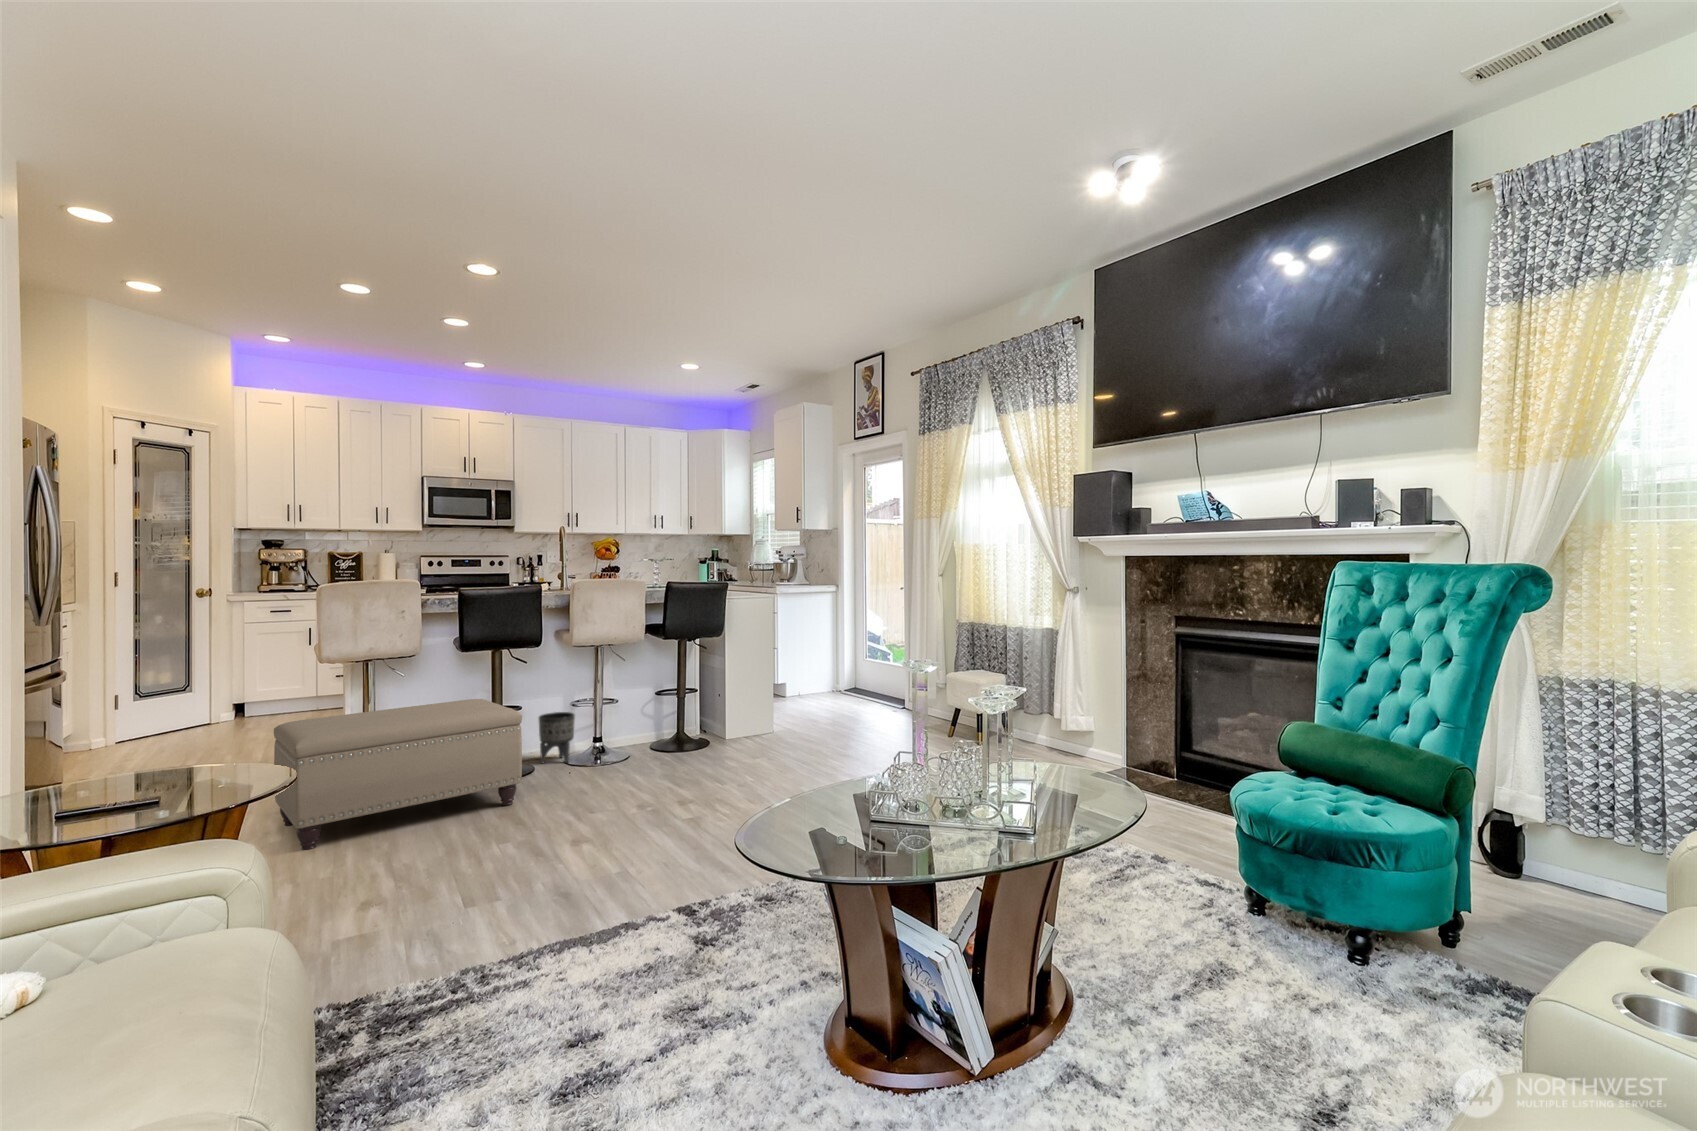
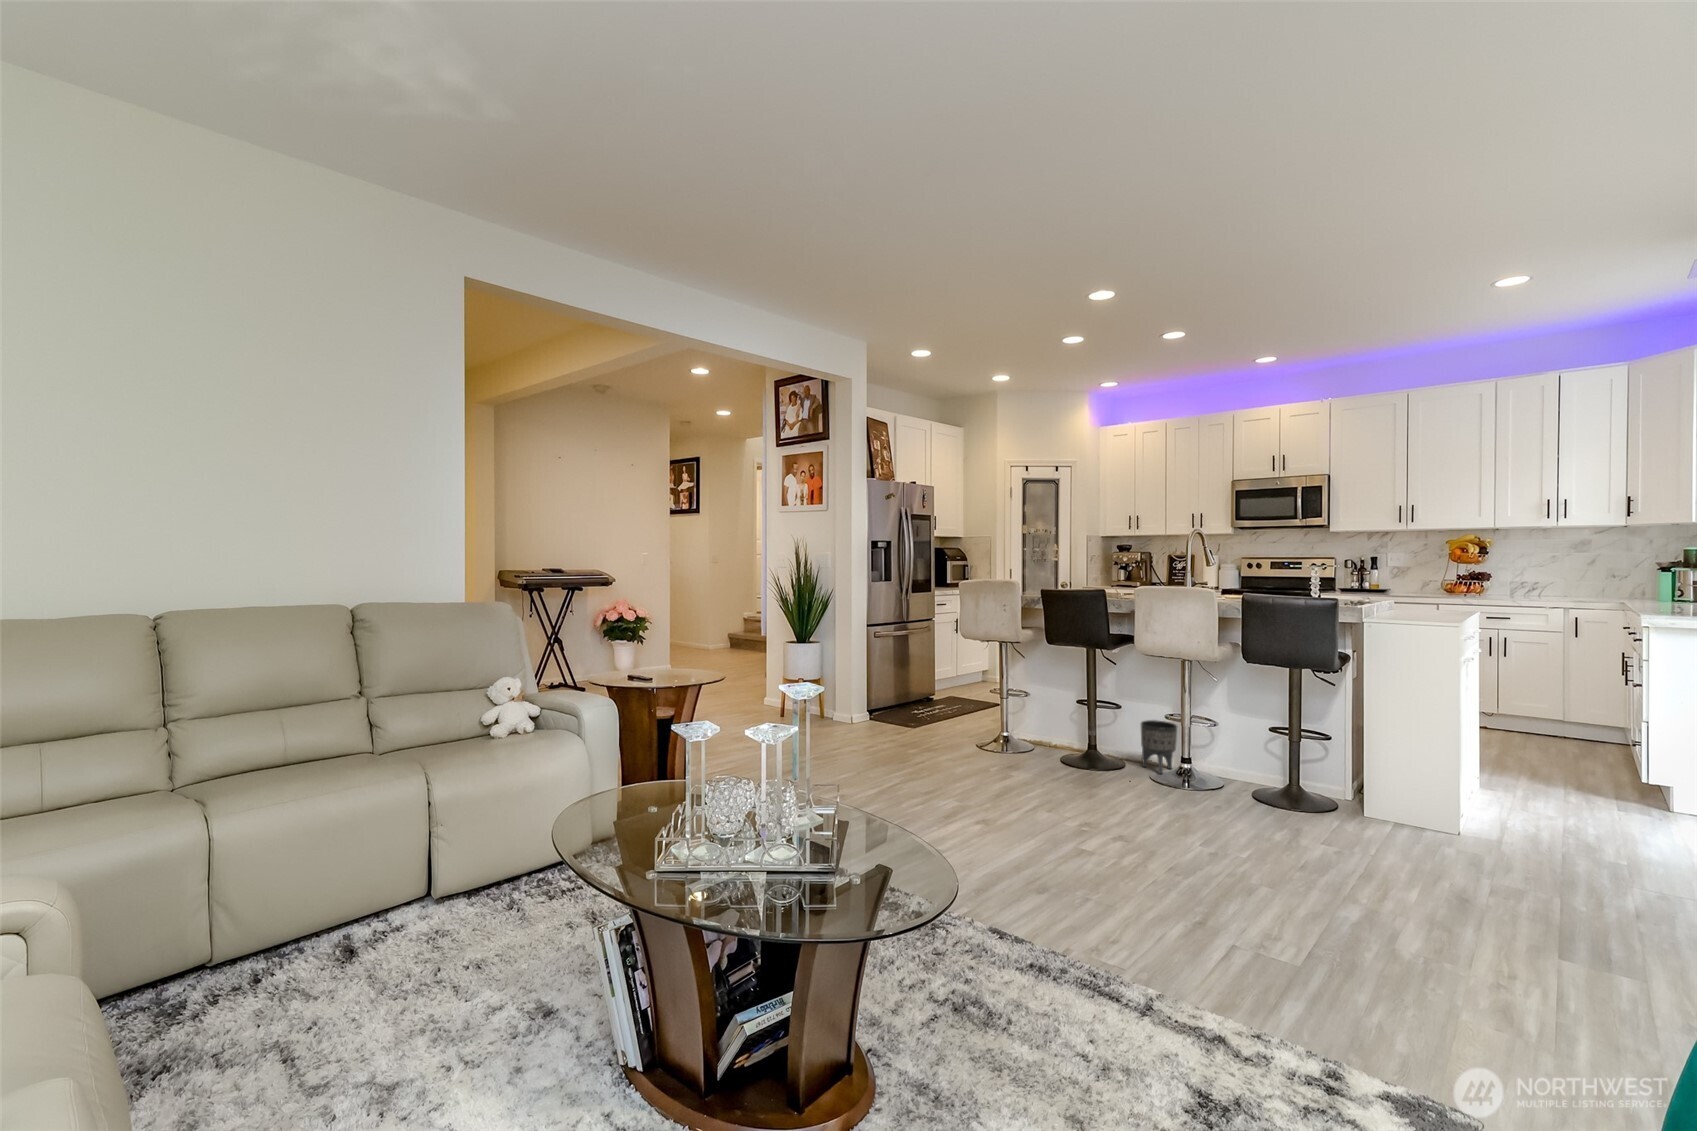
ottoman: present [274,699,522,850] -> none [899,675,1070,783]

